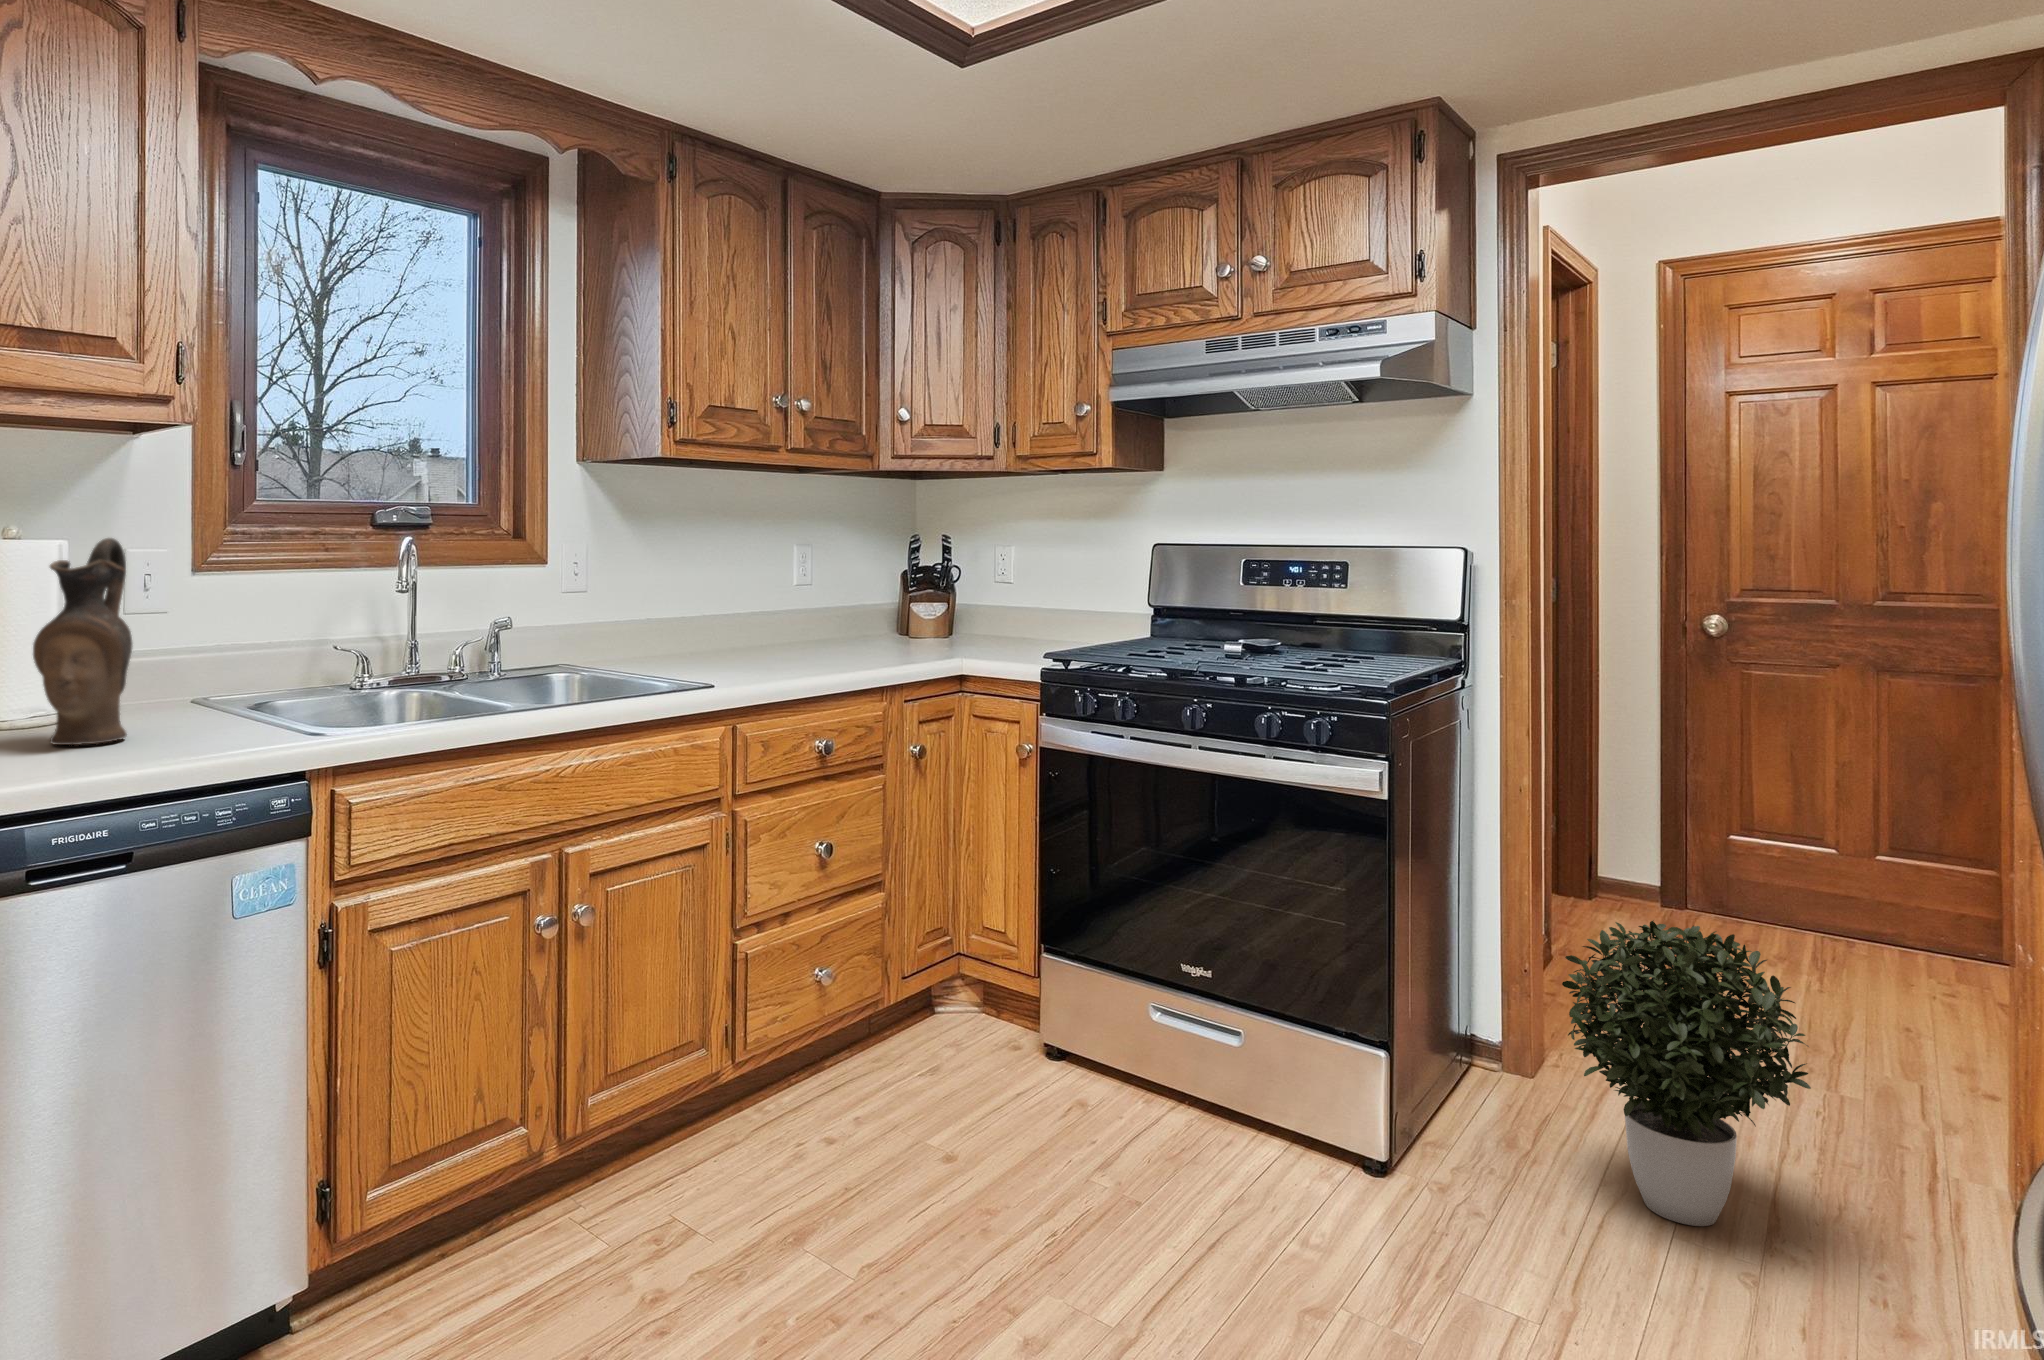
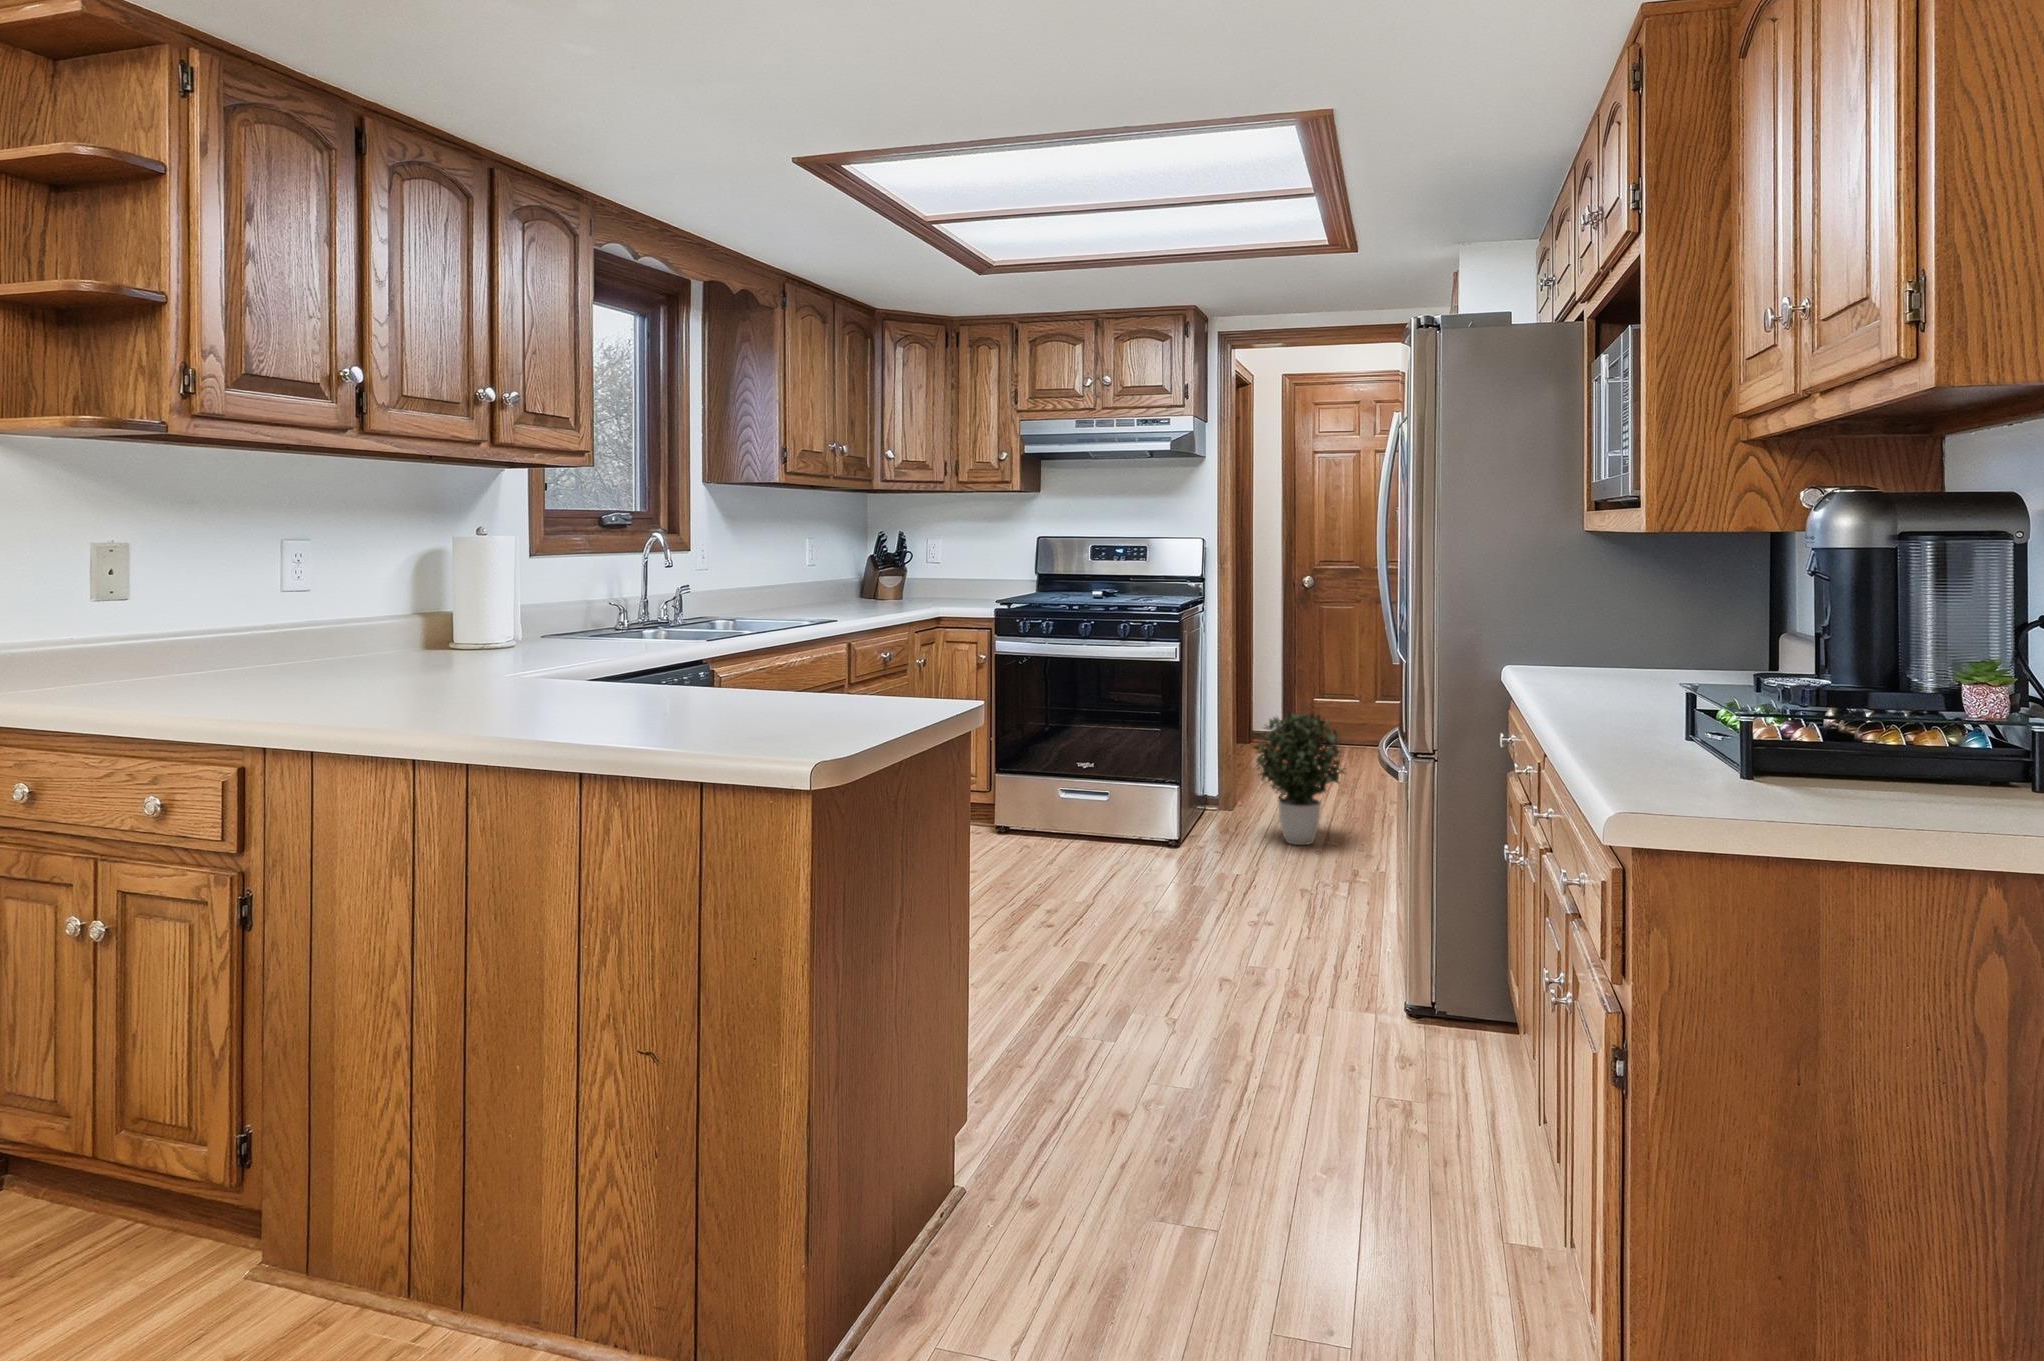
ceramic pitcher: present [33,538,132,745] -> none [548,535,600,652]

